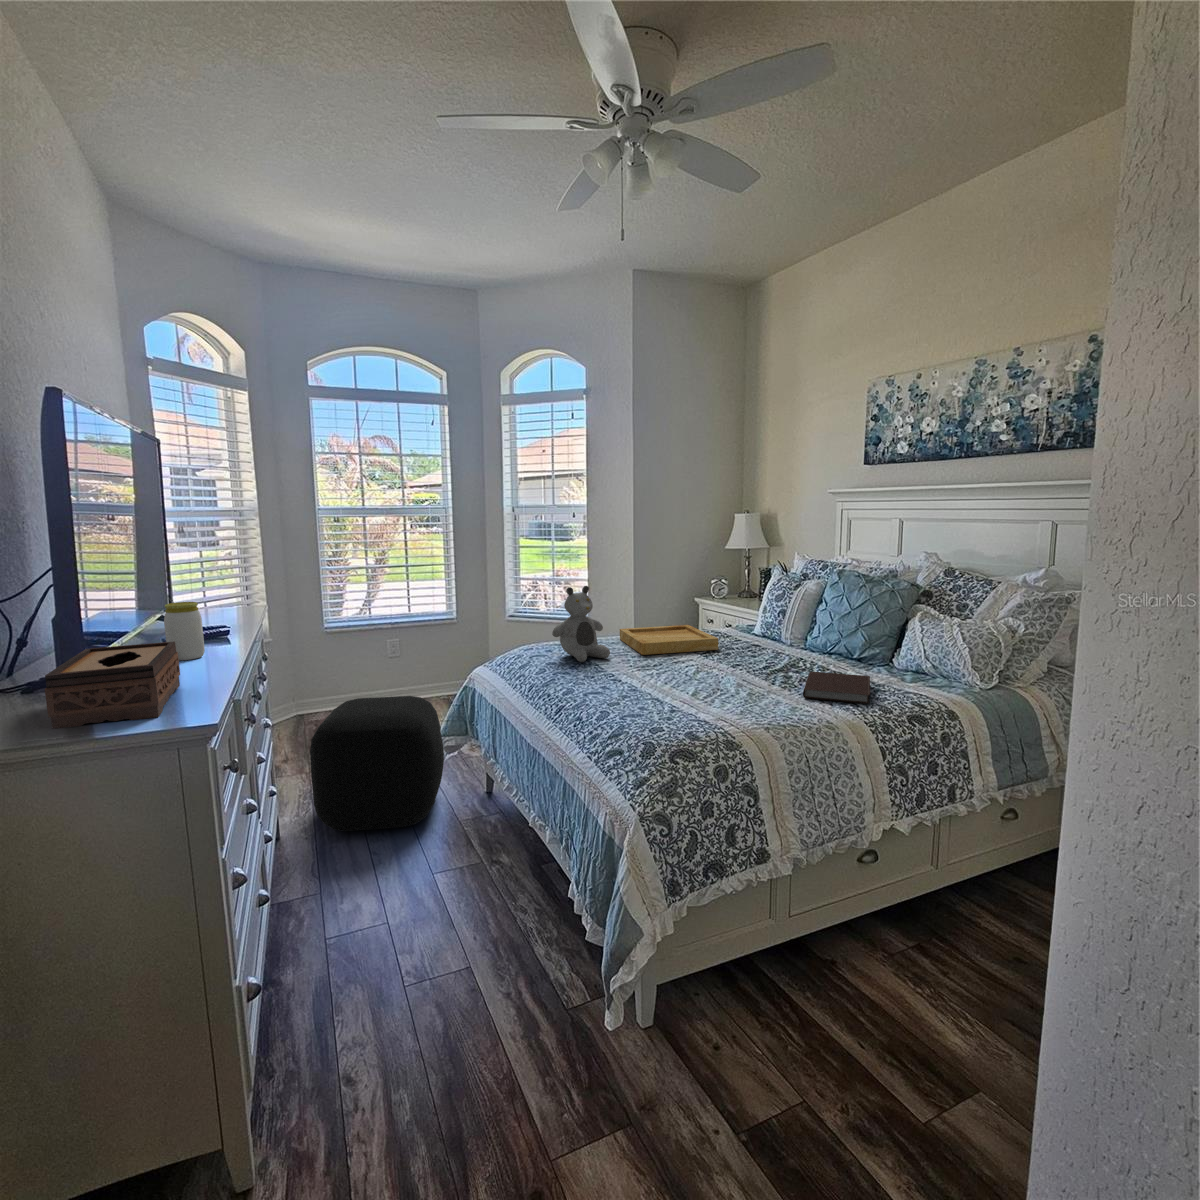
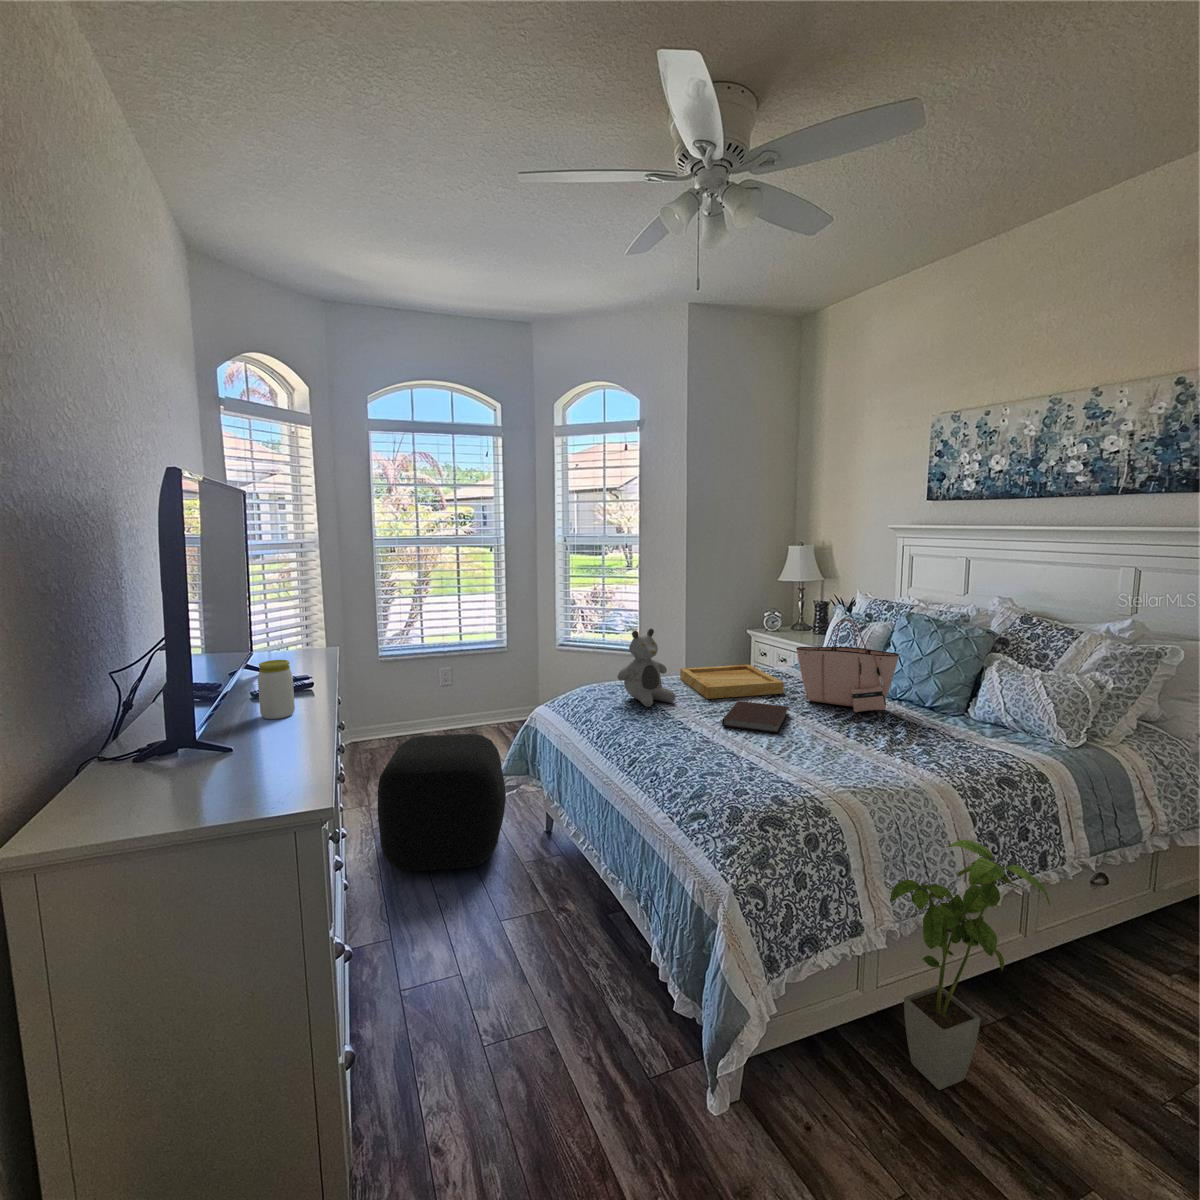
tote bag: none [729,574,826,664] -> present [796,619,899,712]
tissue box: present [45,641,180,729] -> none [171,712,284,815]
notebook: present [803,672,870,704] -> present [722,701,789,733]
house plant: none [797,768,943,1009] -> present [890,840,1050,1090]

